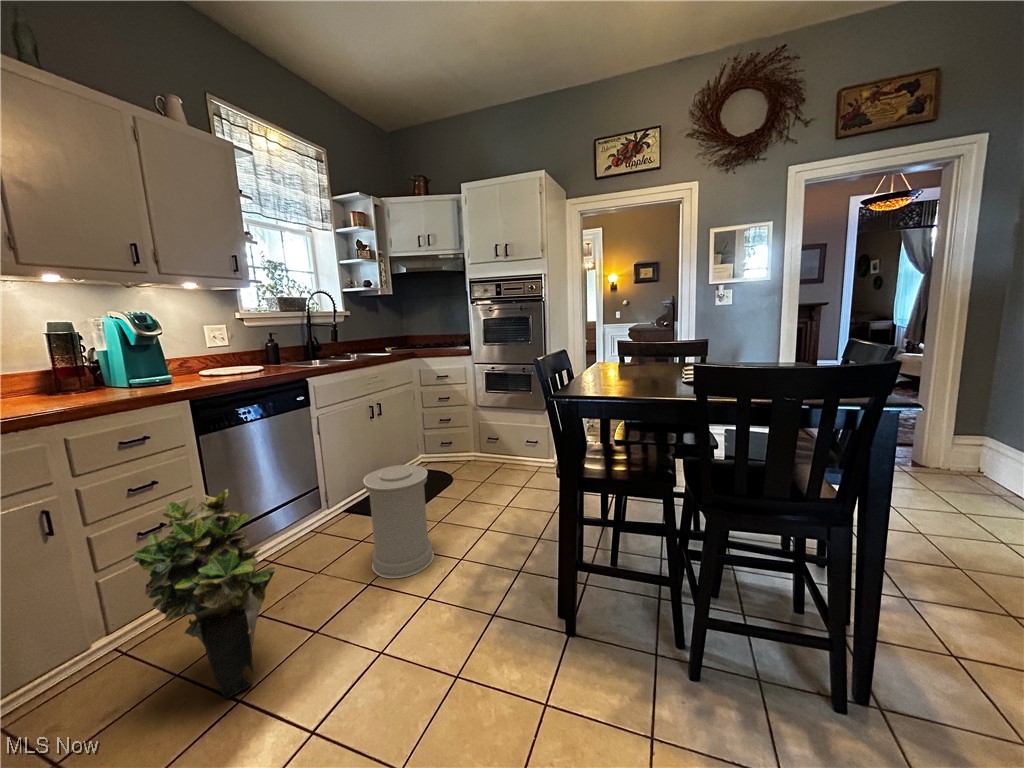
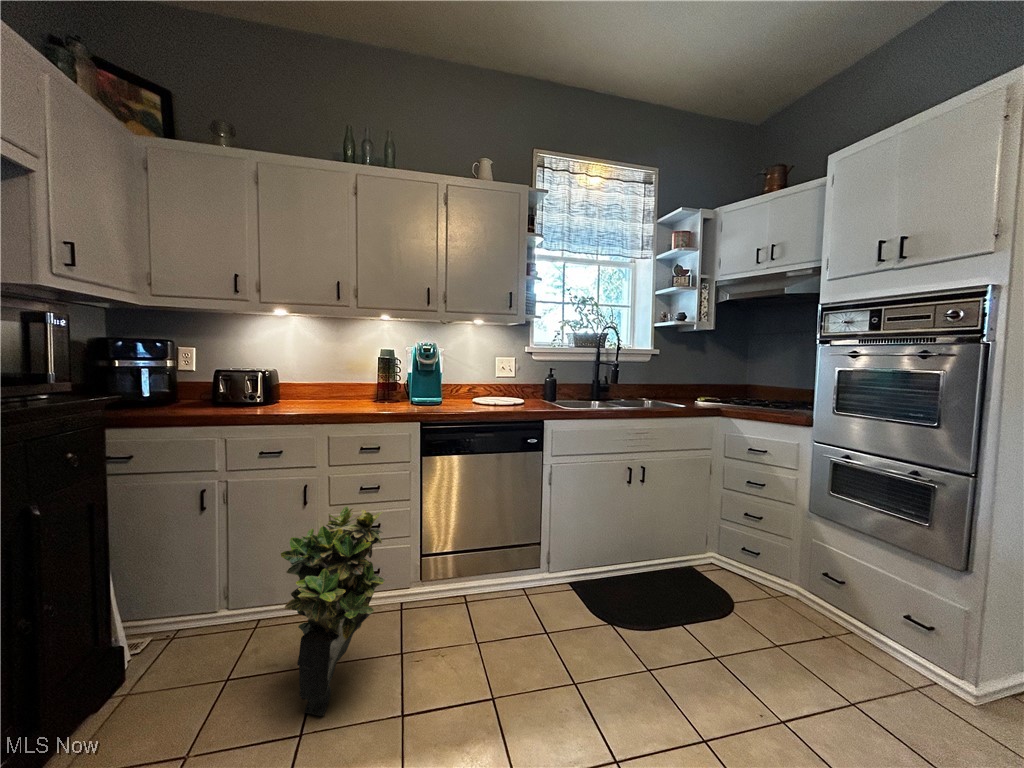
trash can: present [364,465,434,578] -> none [508,551,595,724]

